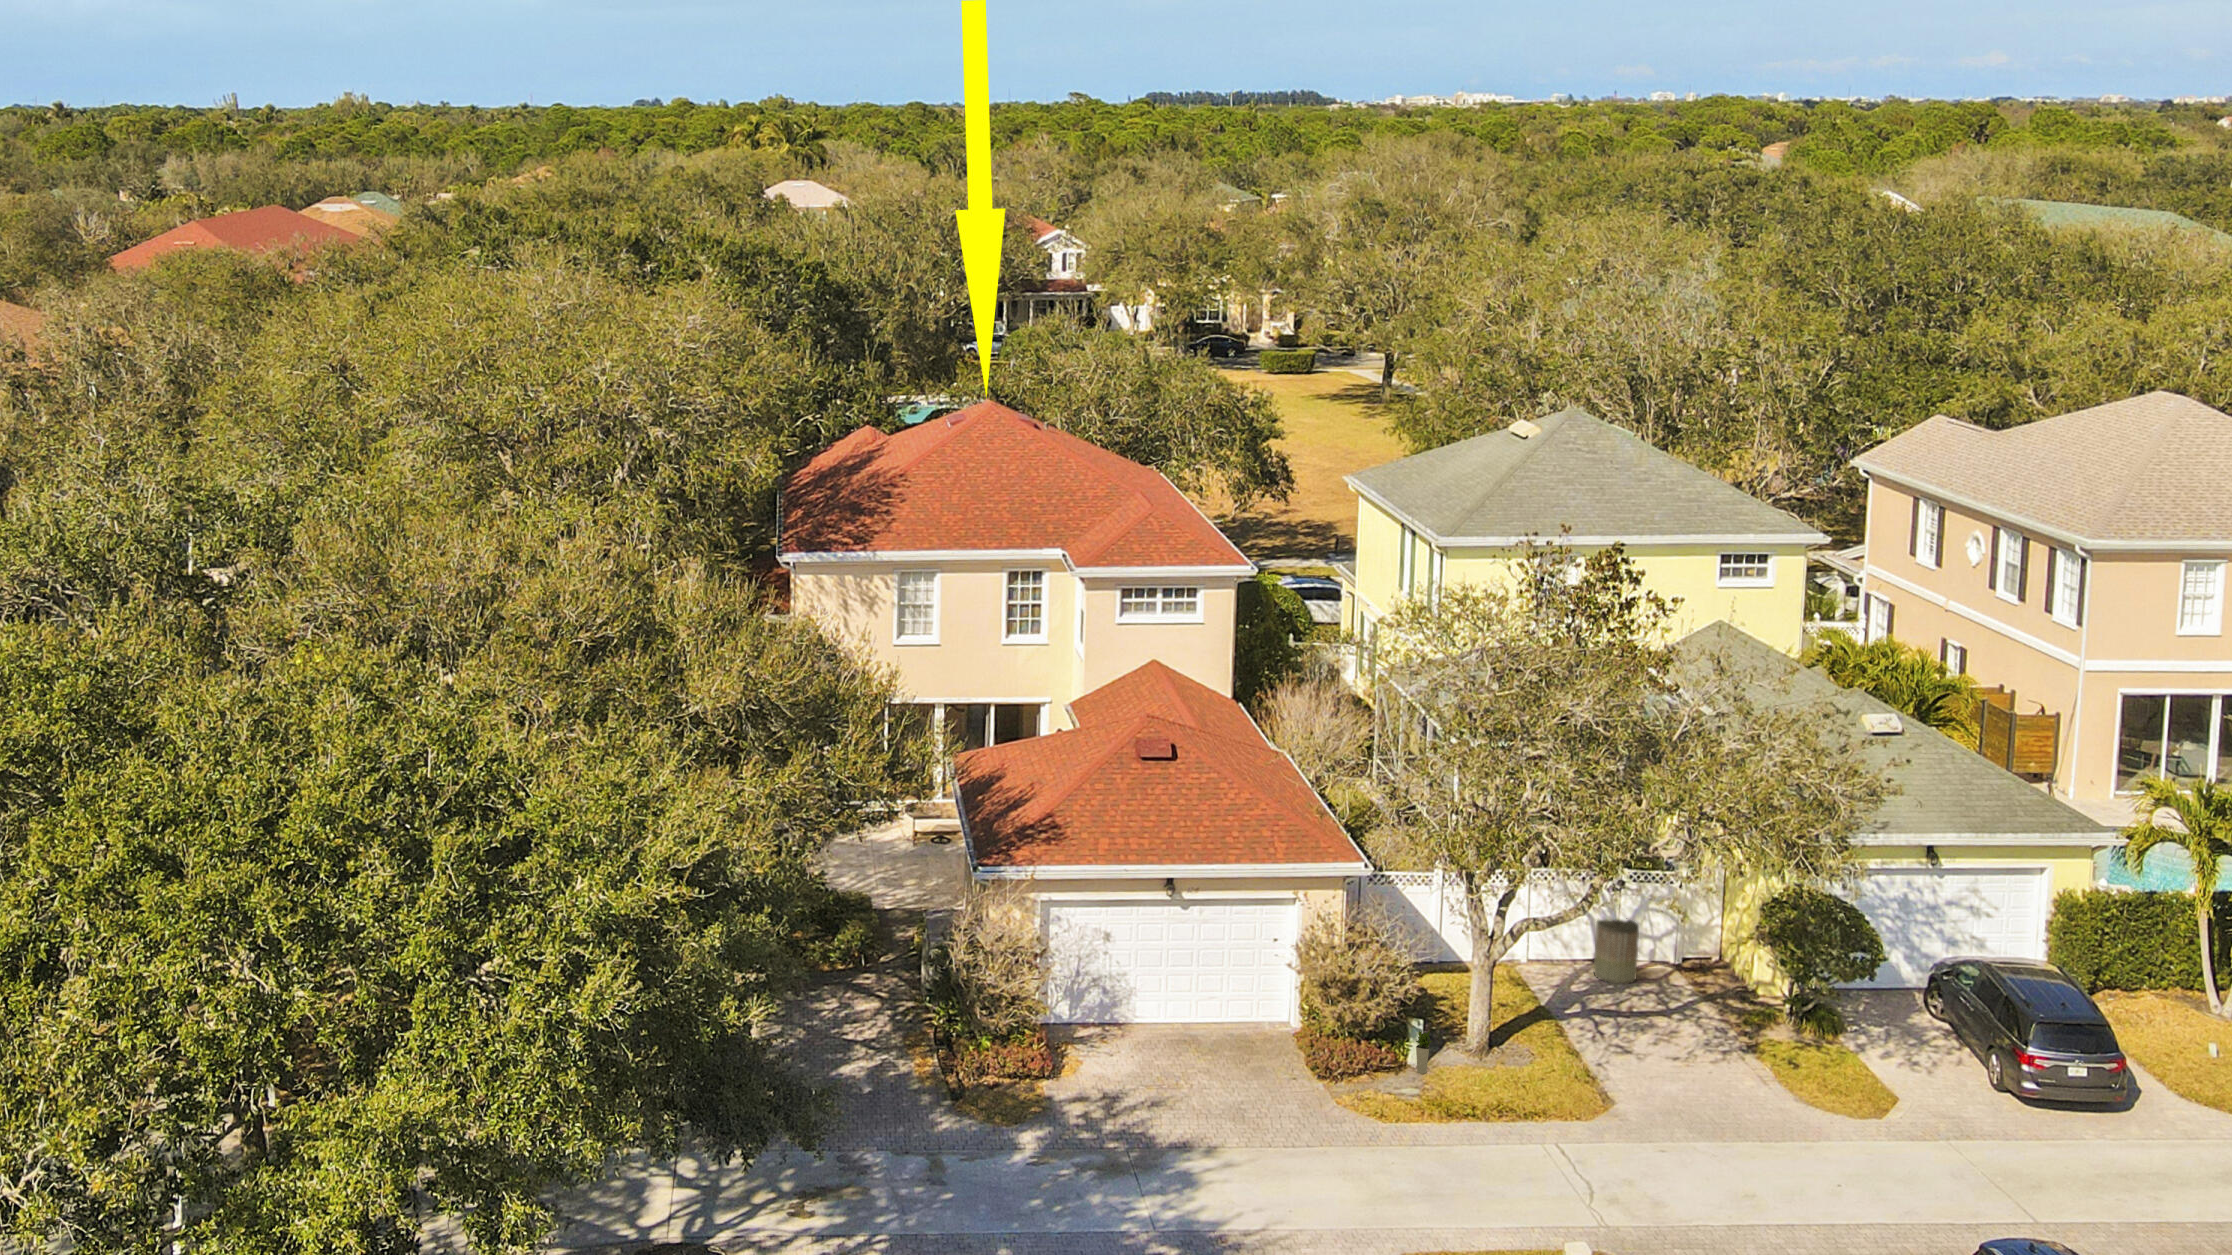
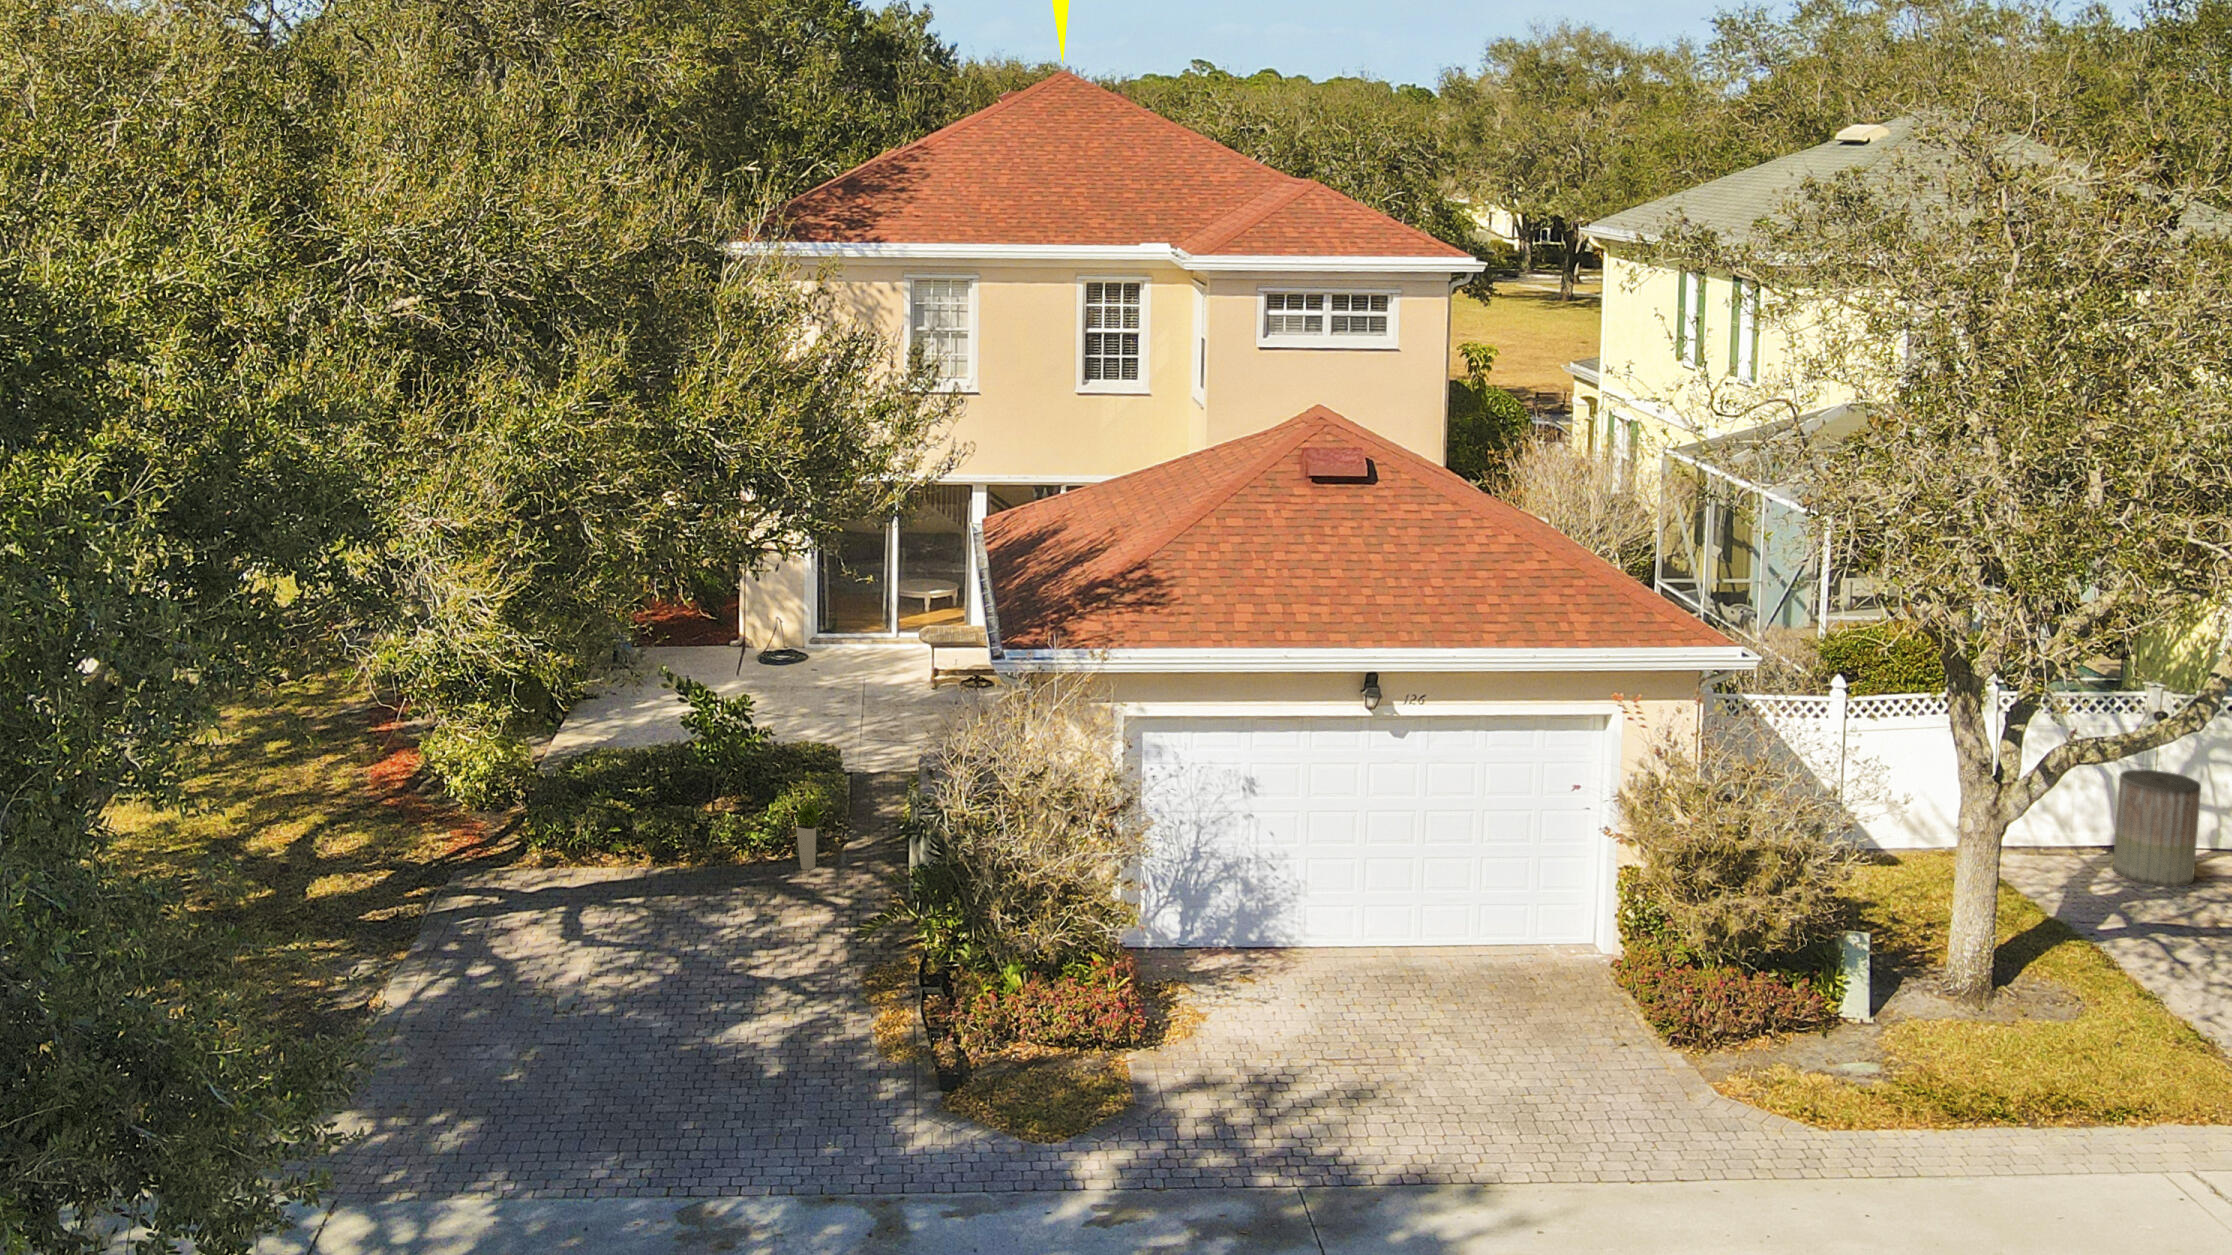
planter: present [1416,1031,1432,1074] -> present [795,800,821,870]

